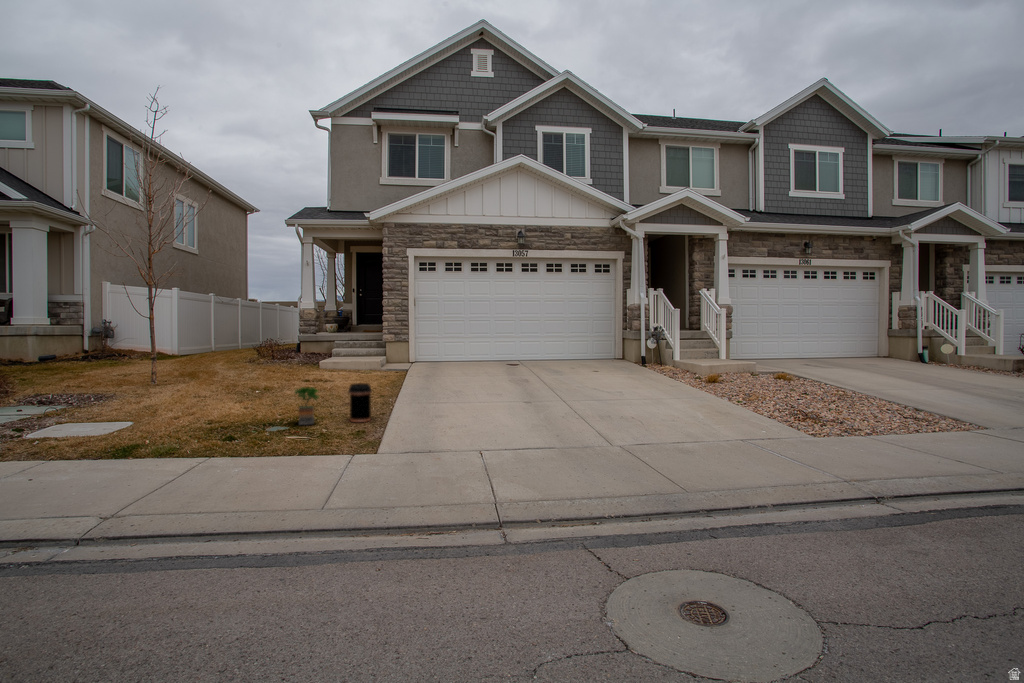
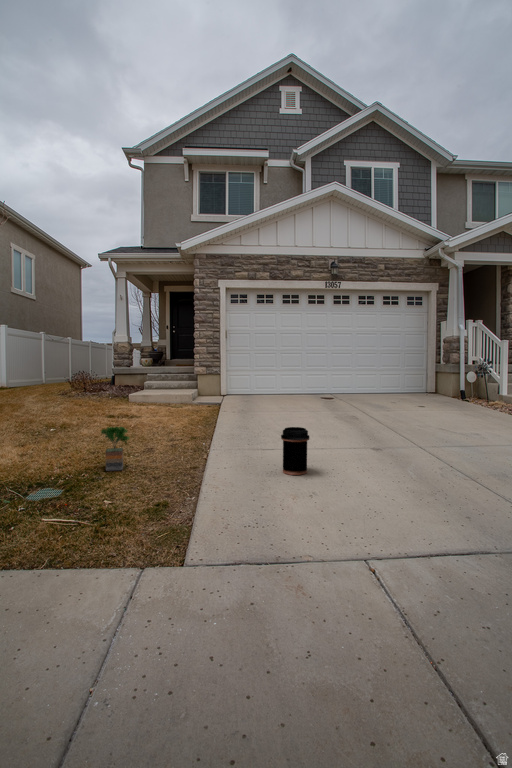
trash can: present [348,383,372,422] -> present [281,427,309,475]

